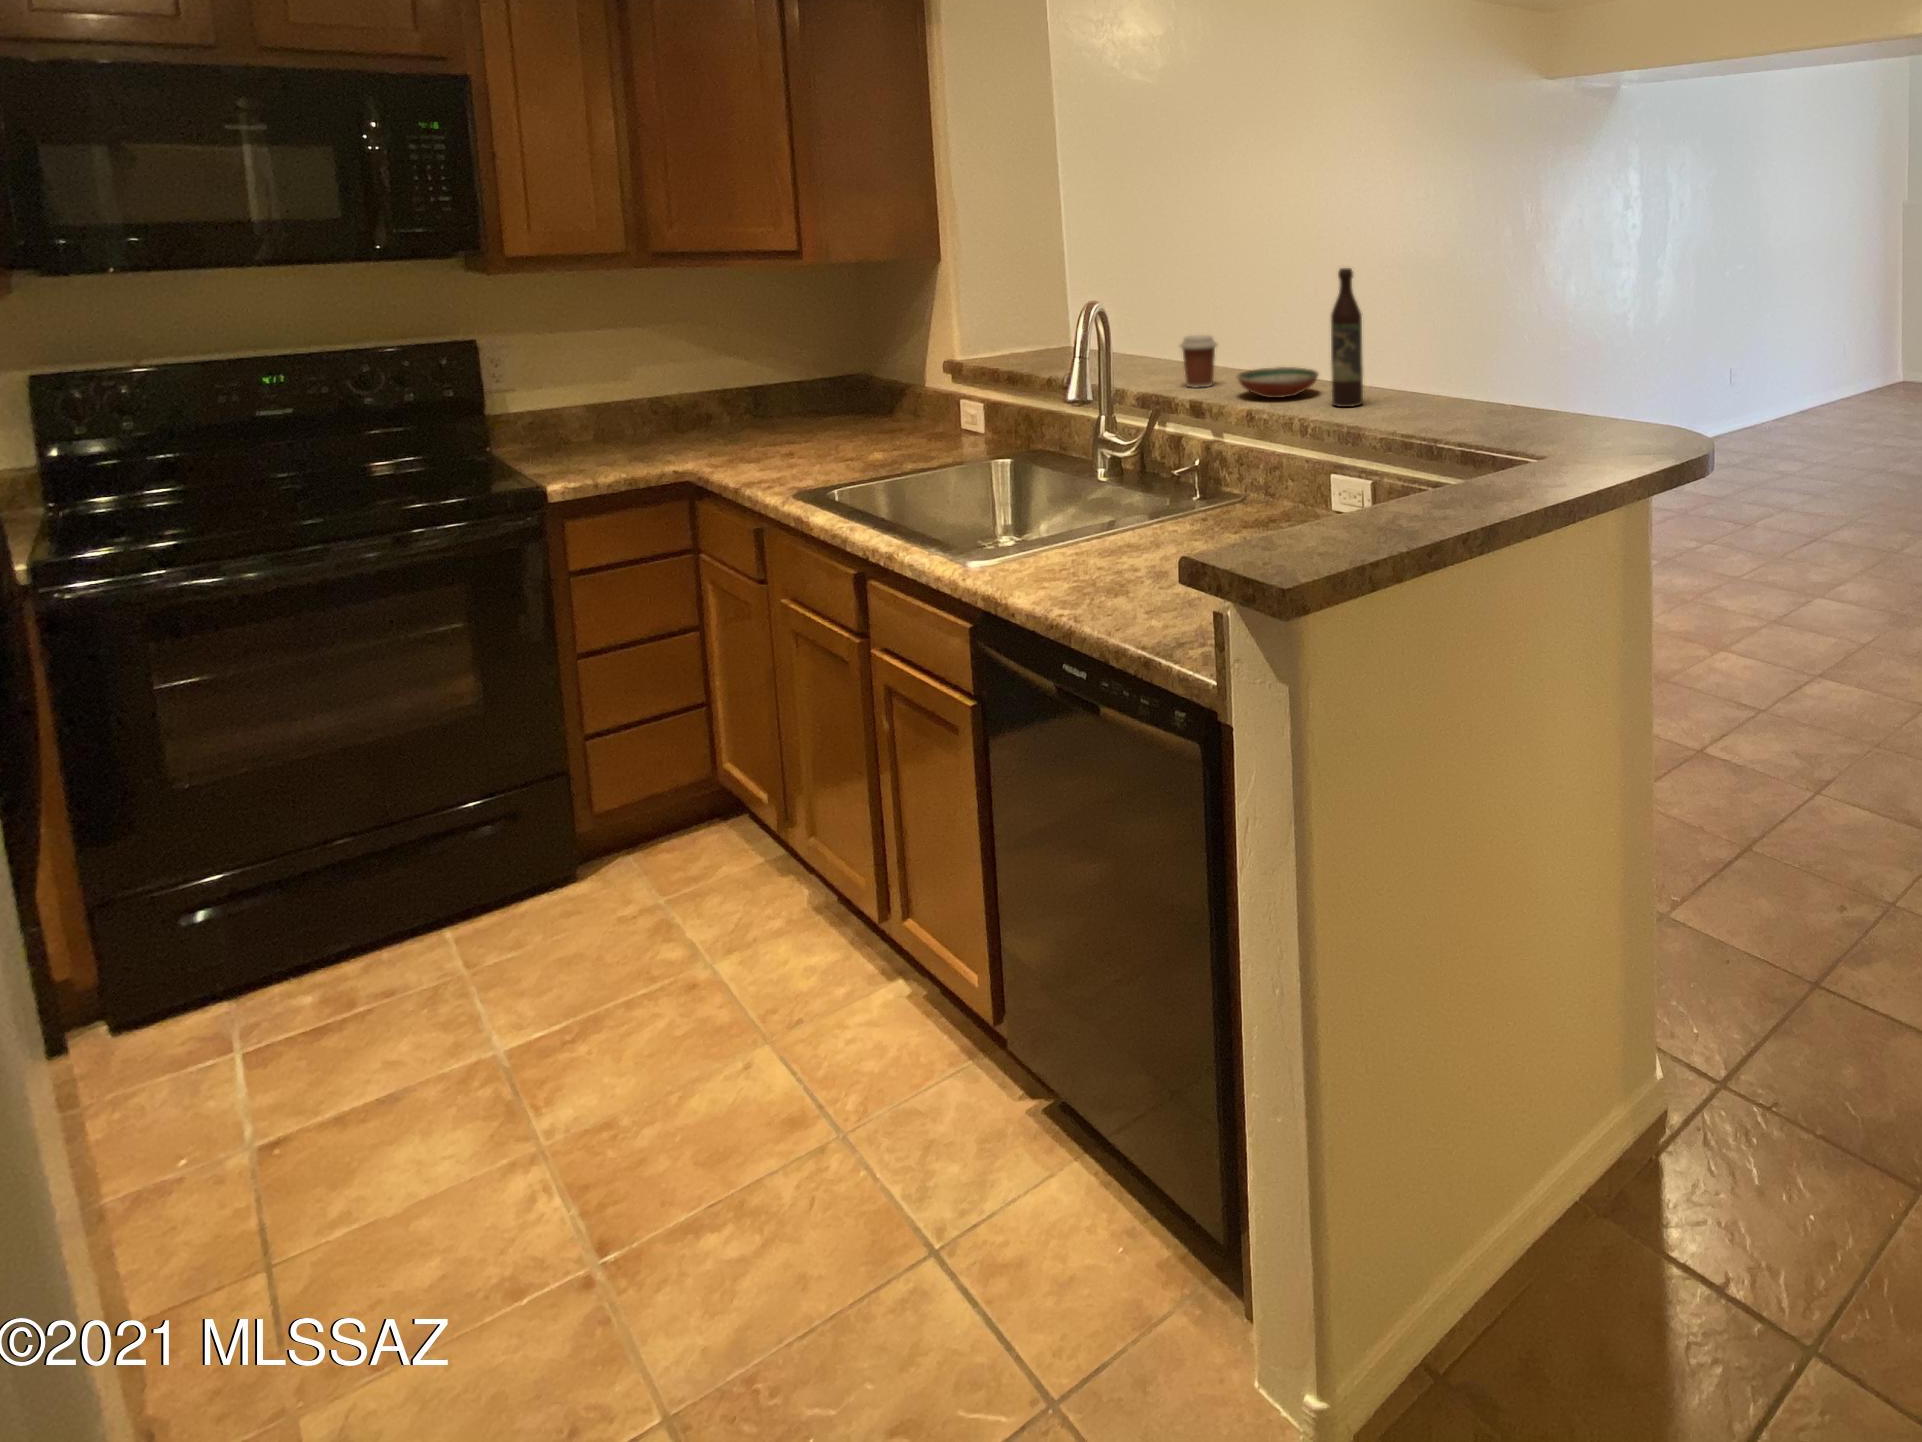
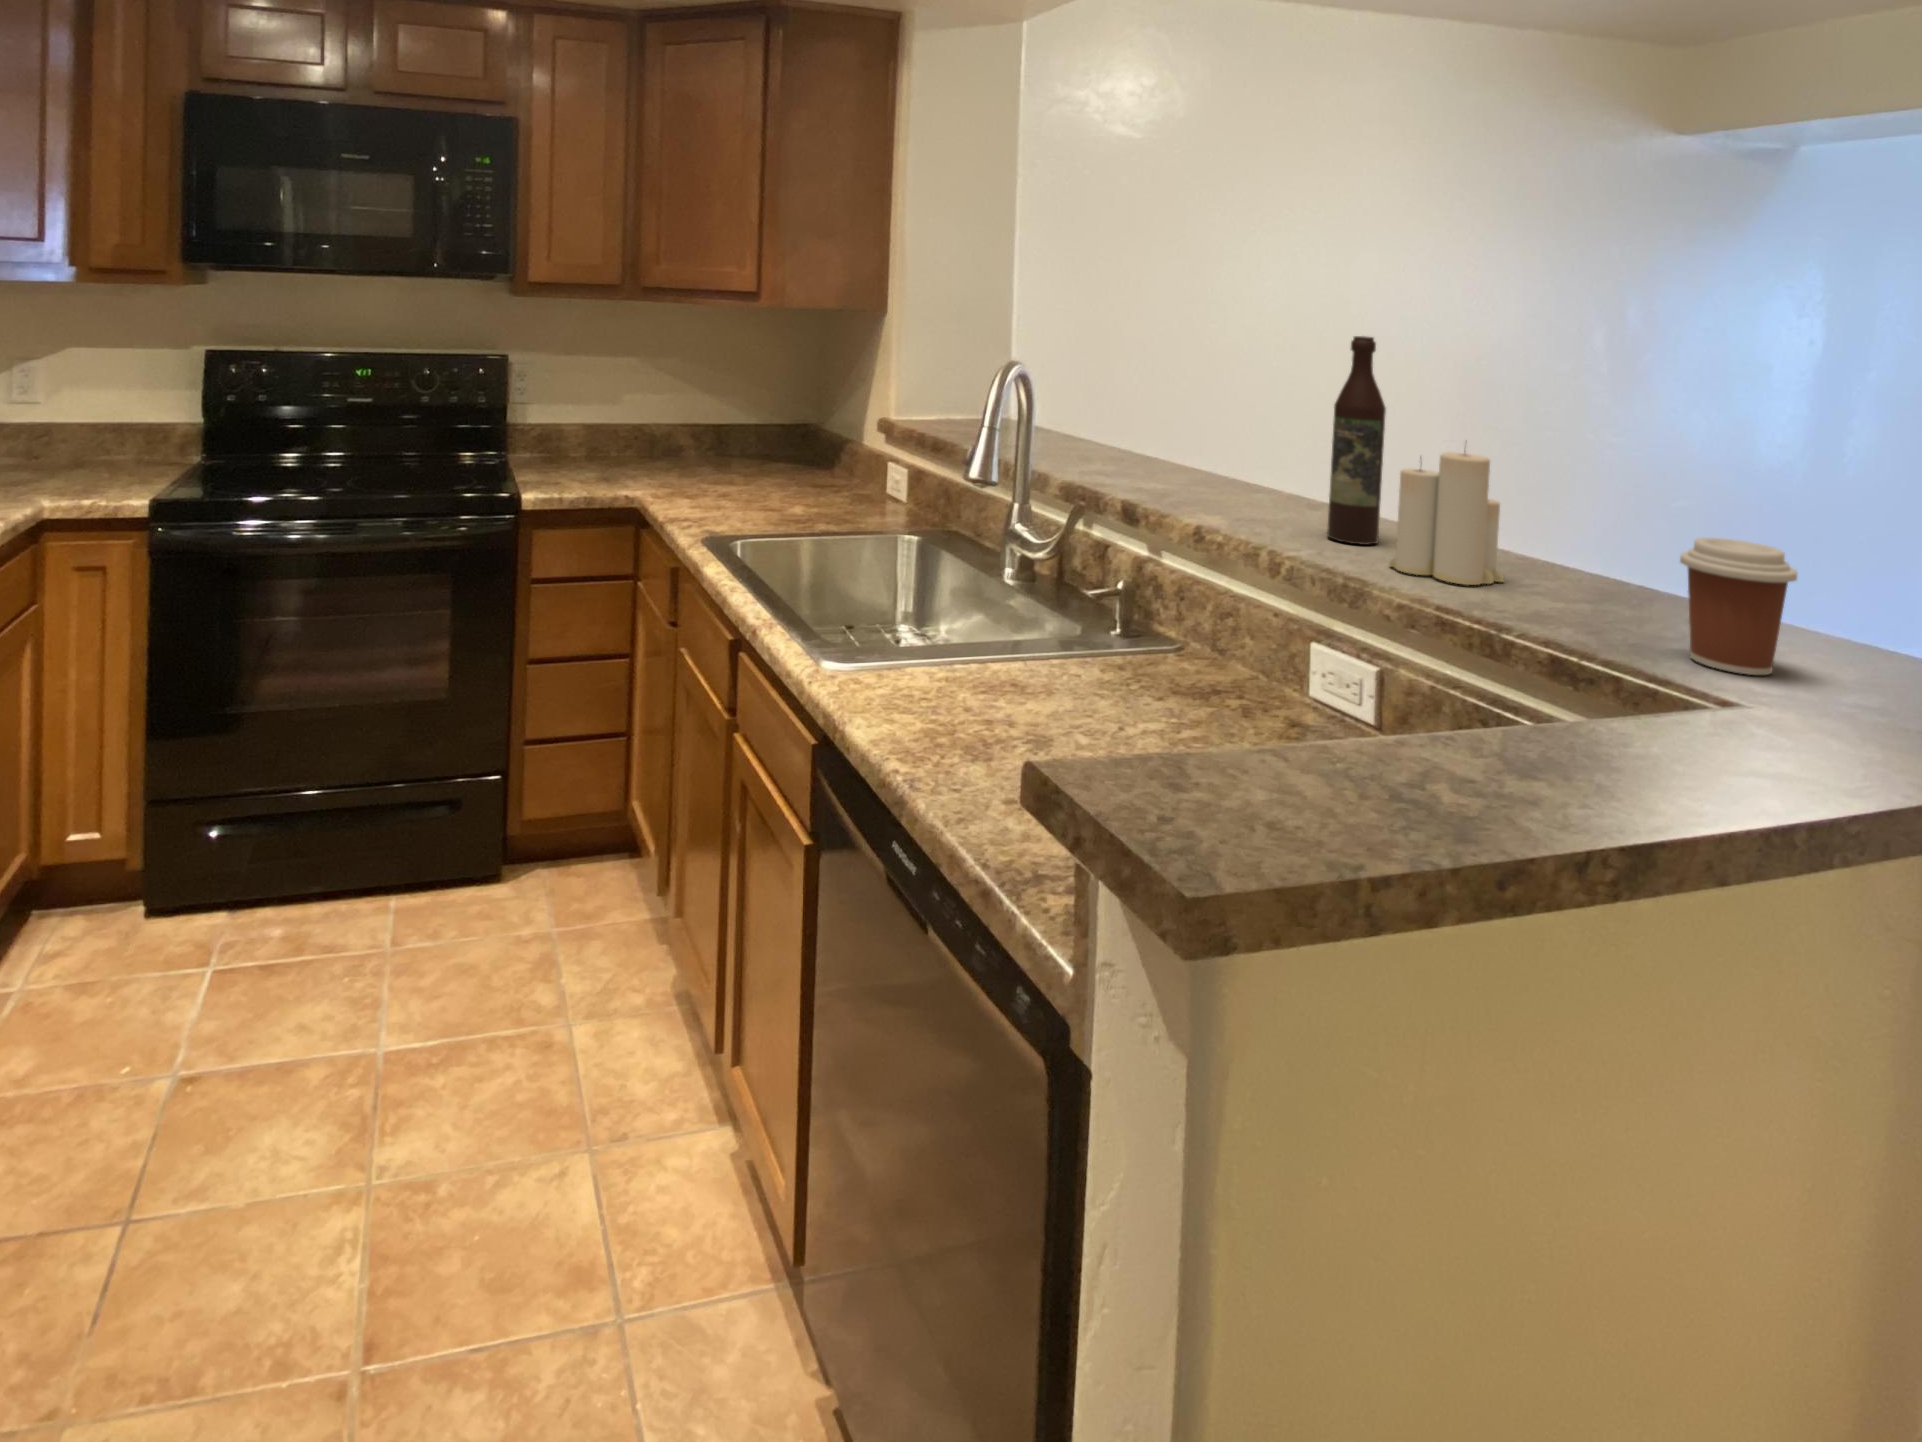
candle: none [1370,332,1433,421] -> present [1389,451,1504,585]
coffee cup: present [1180,335,1217,387] -> present [1680,538,1797,675]
decorative bowl: present [1237,367,1318,398] -> none [1189,470,1311,515]

